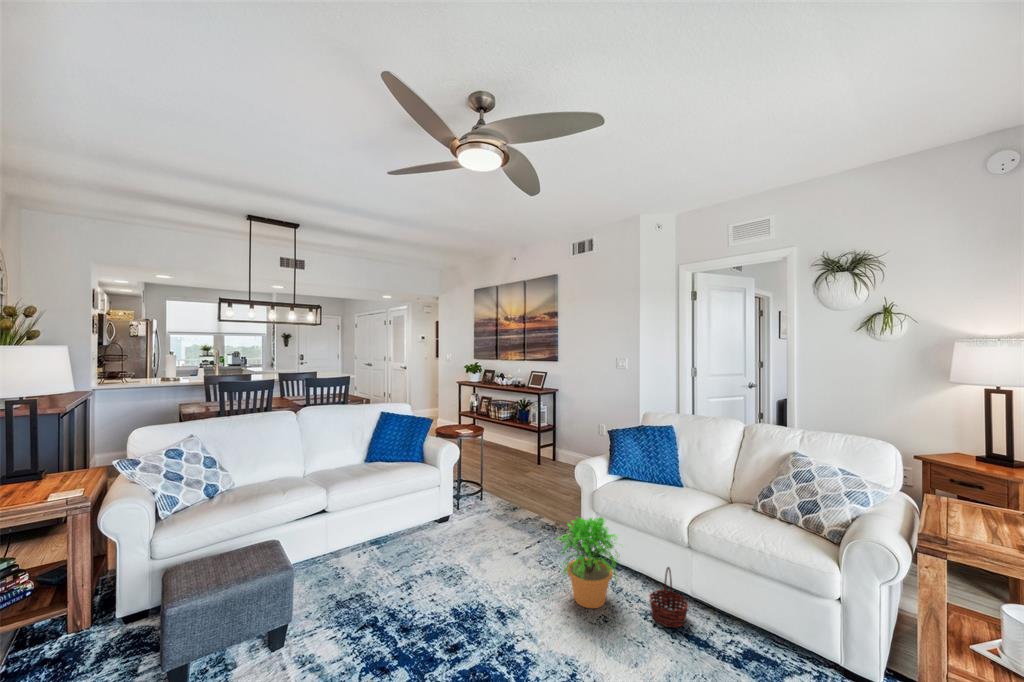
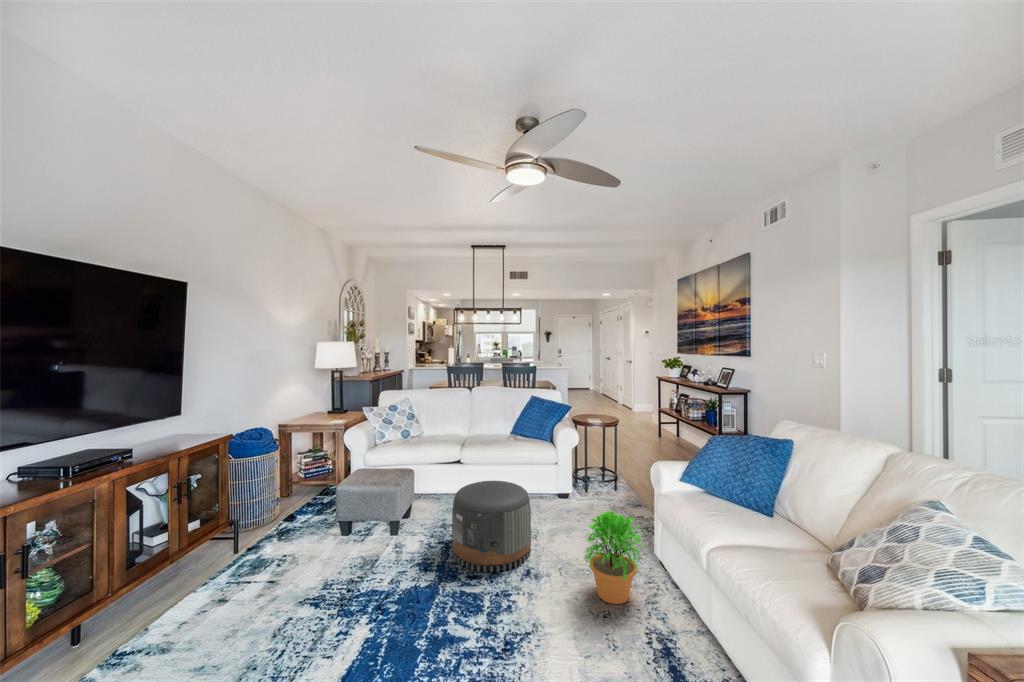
pouf: none [386,518,485,642] -> present [452,481,531,572]
basket: present [649,567,688,628] -> none [651,587,696,657]

